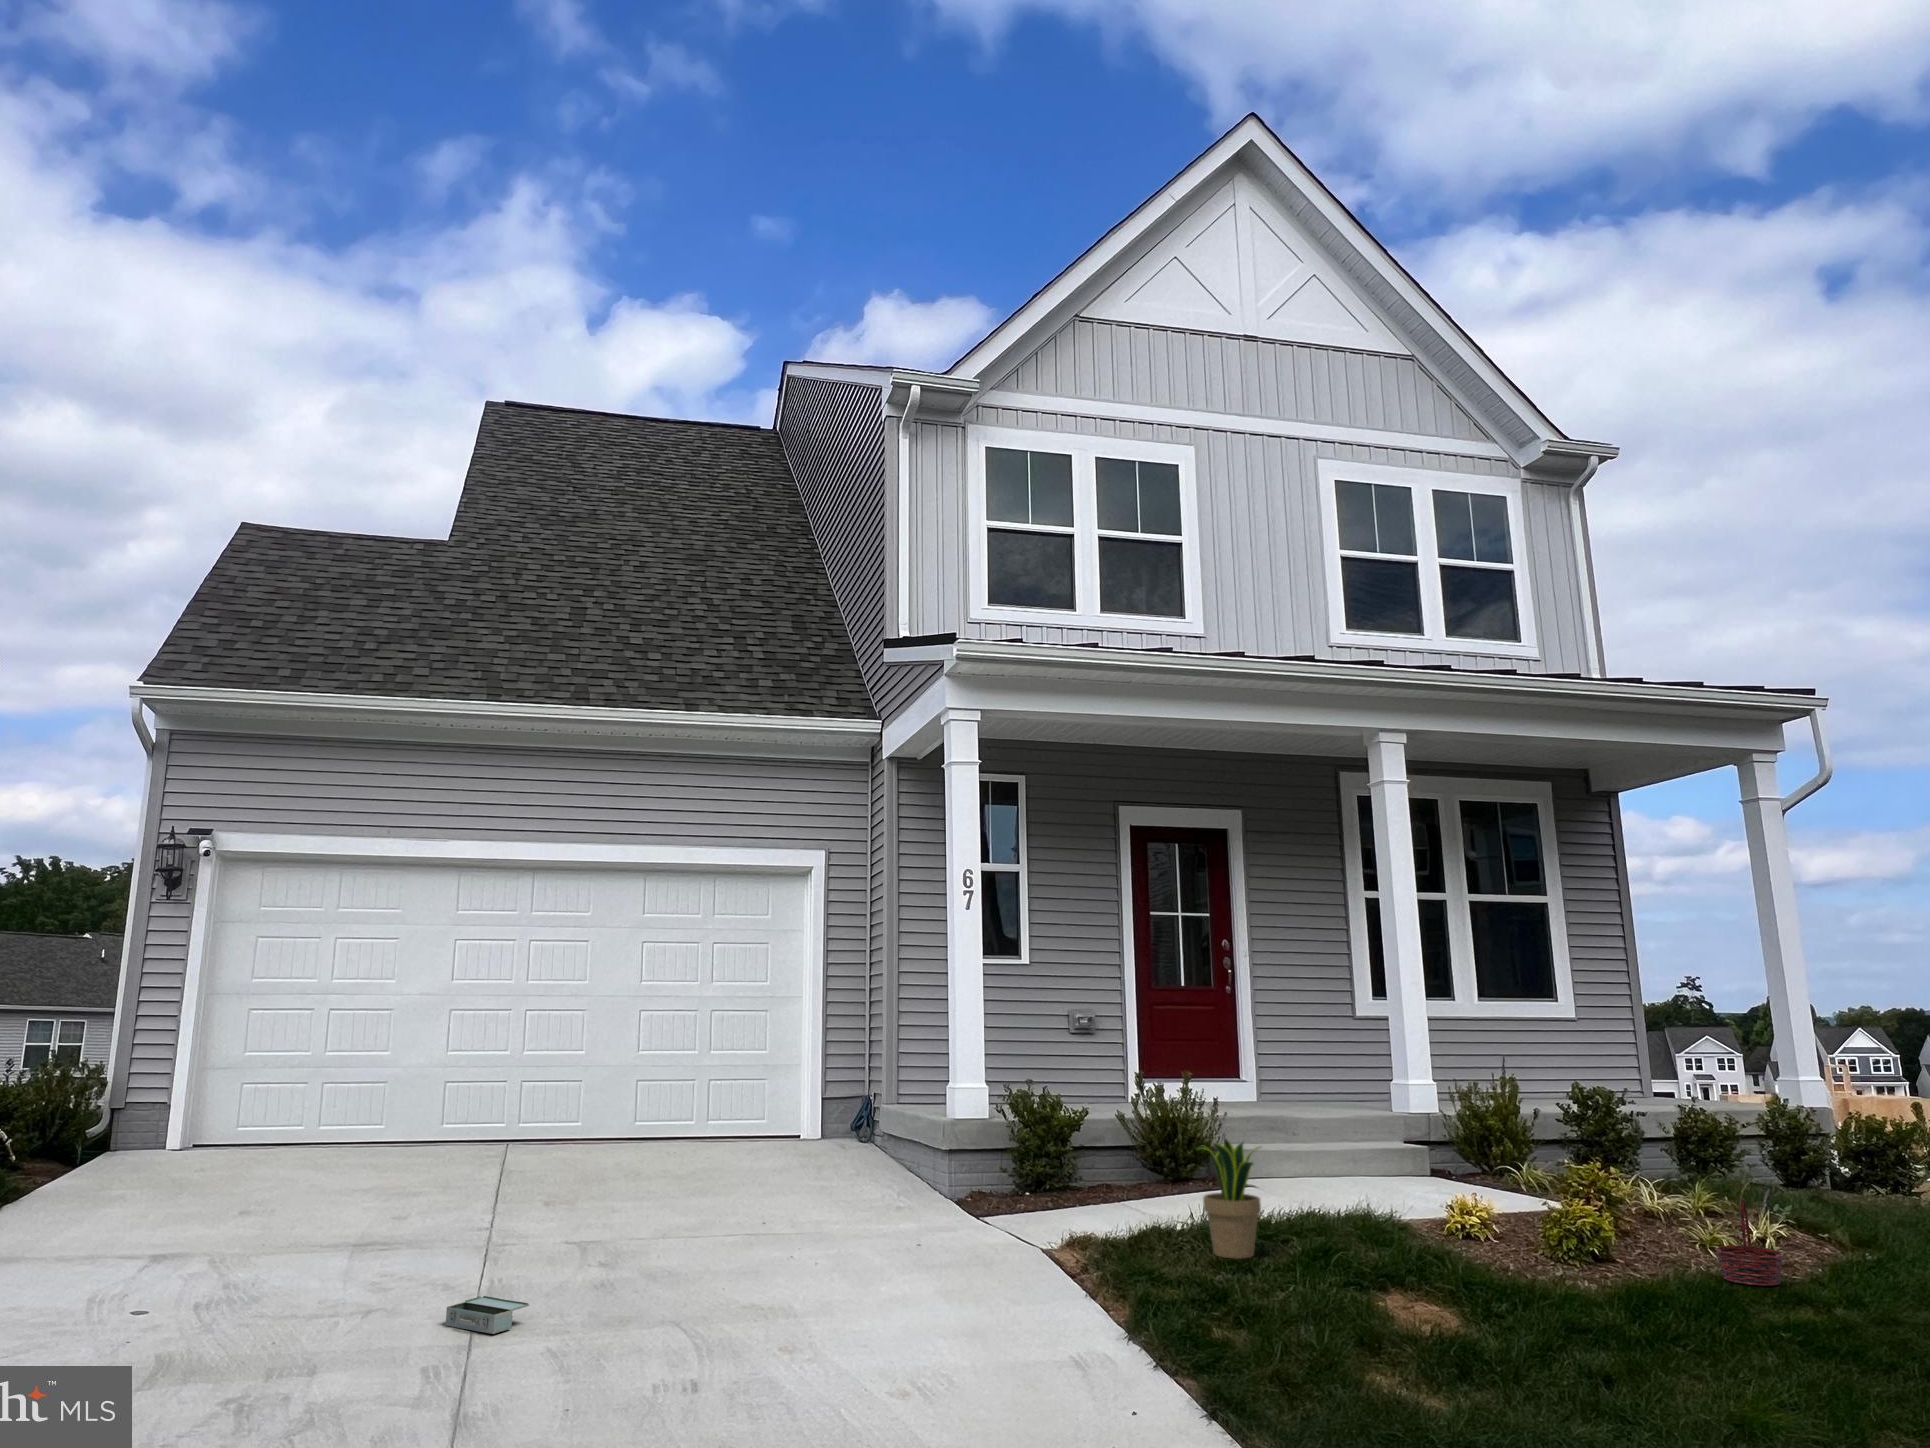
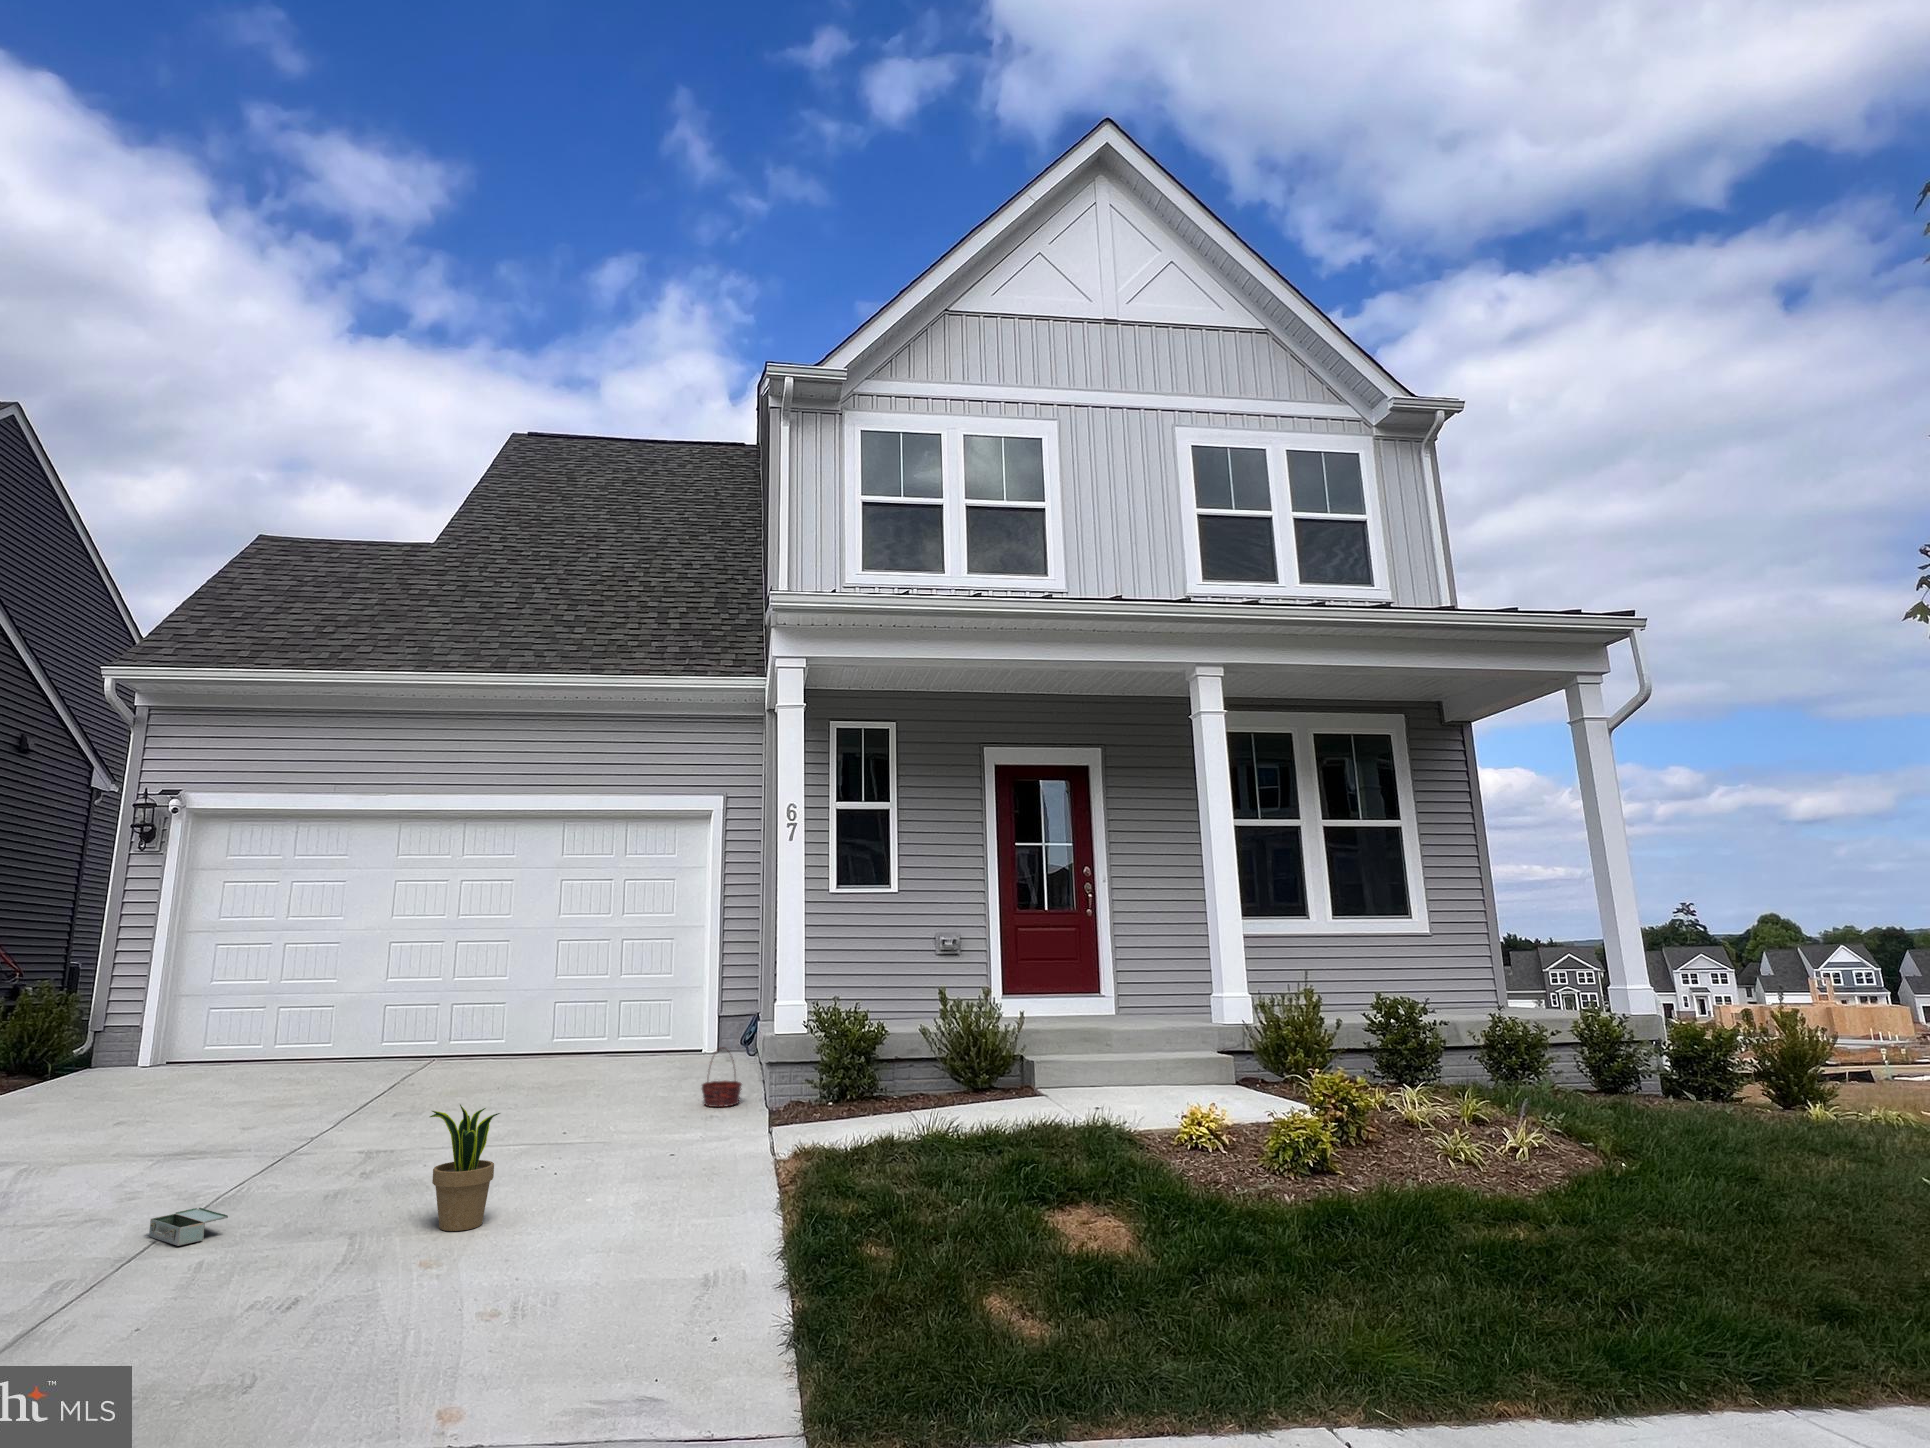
potted plant: present [1197,1139,1261,1259] -> present [430,1105,500,1231]
basket: present [1715,1198,1783,1286] -> present [702,1048,742,1107]

